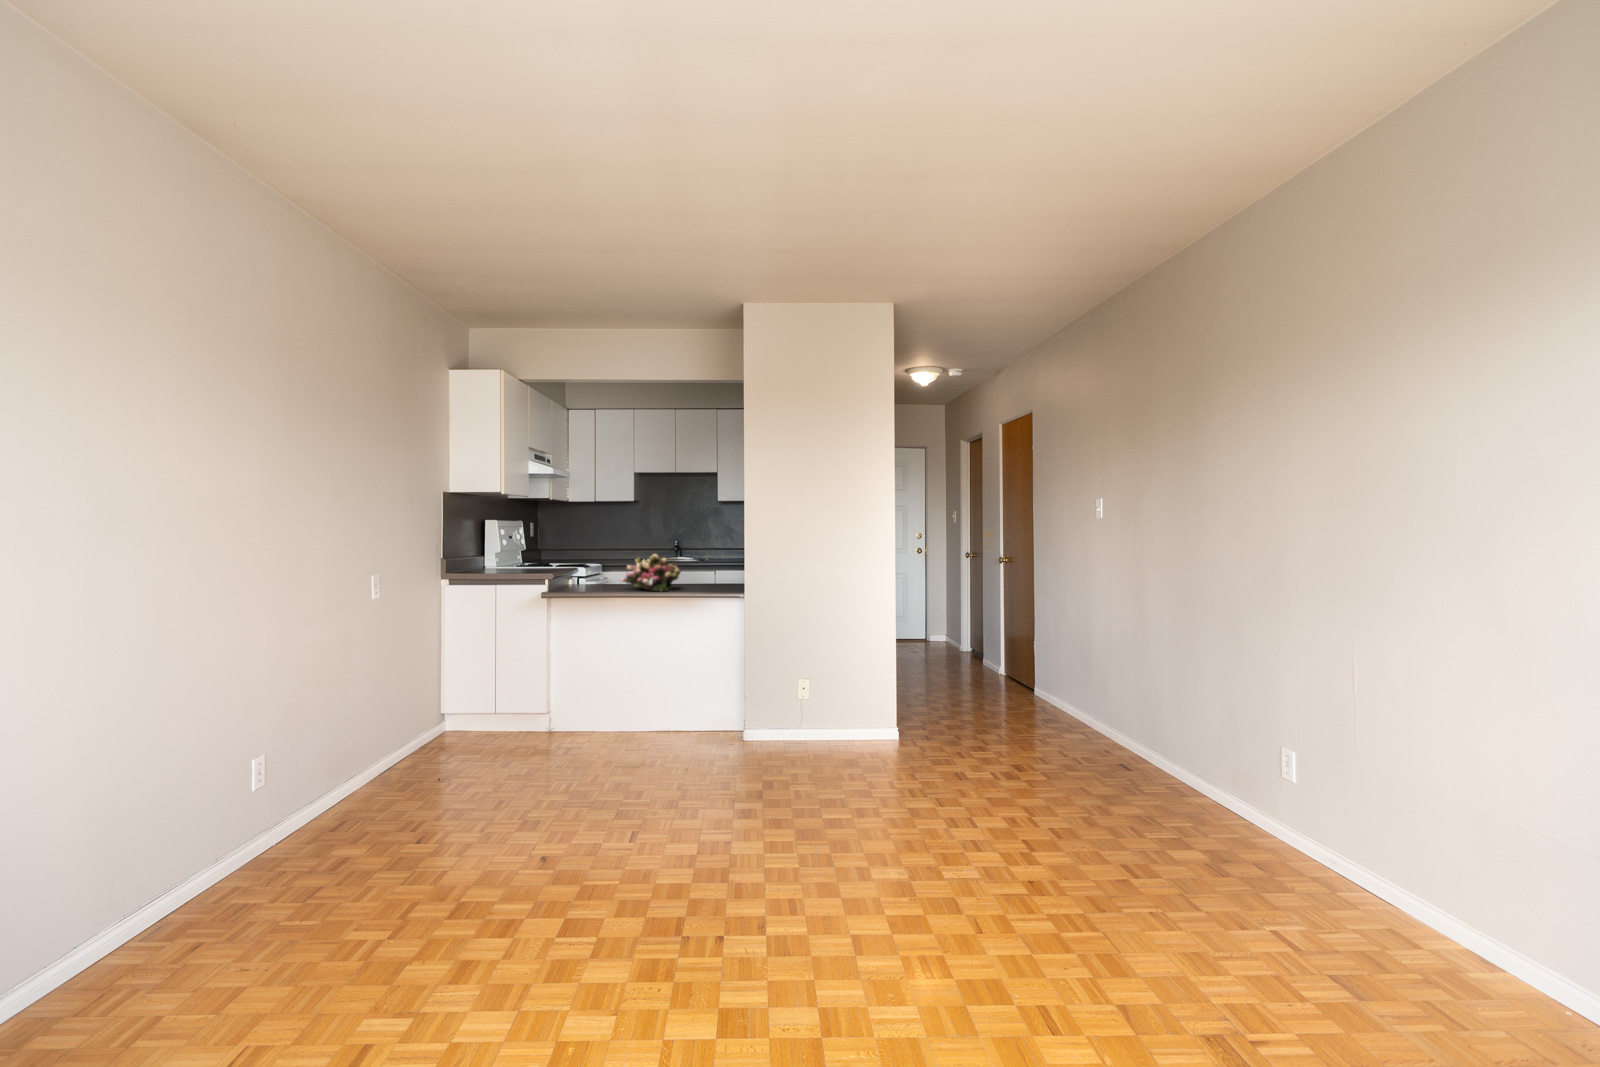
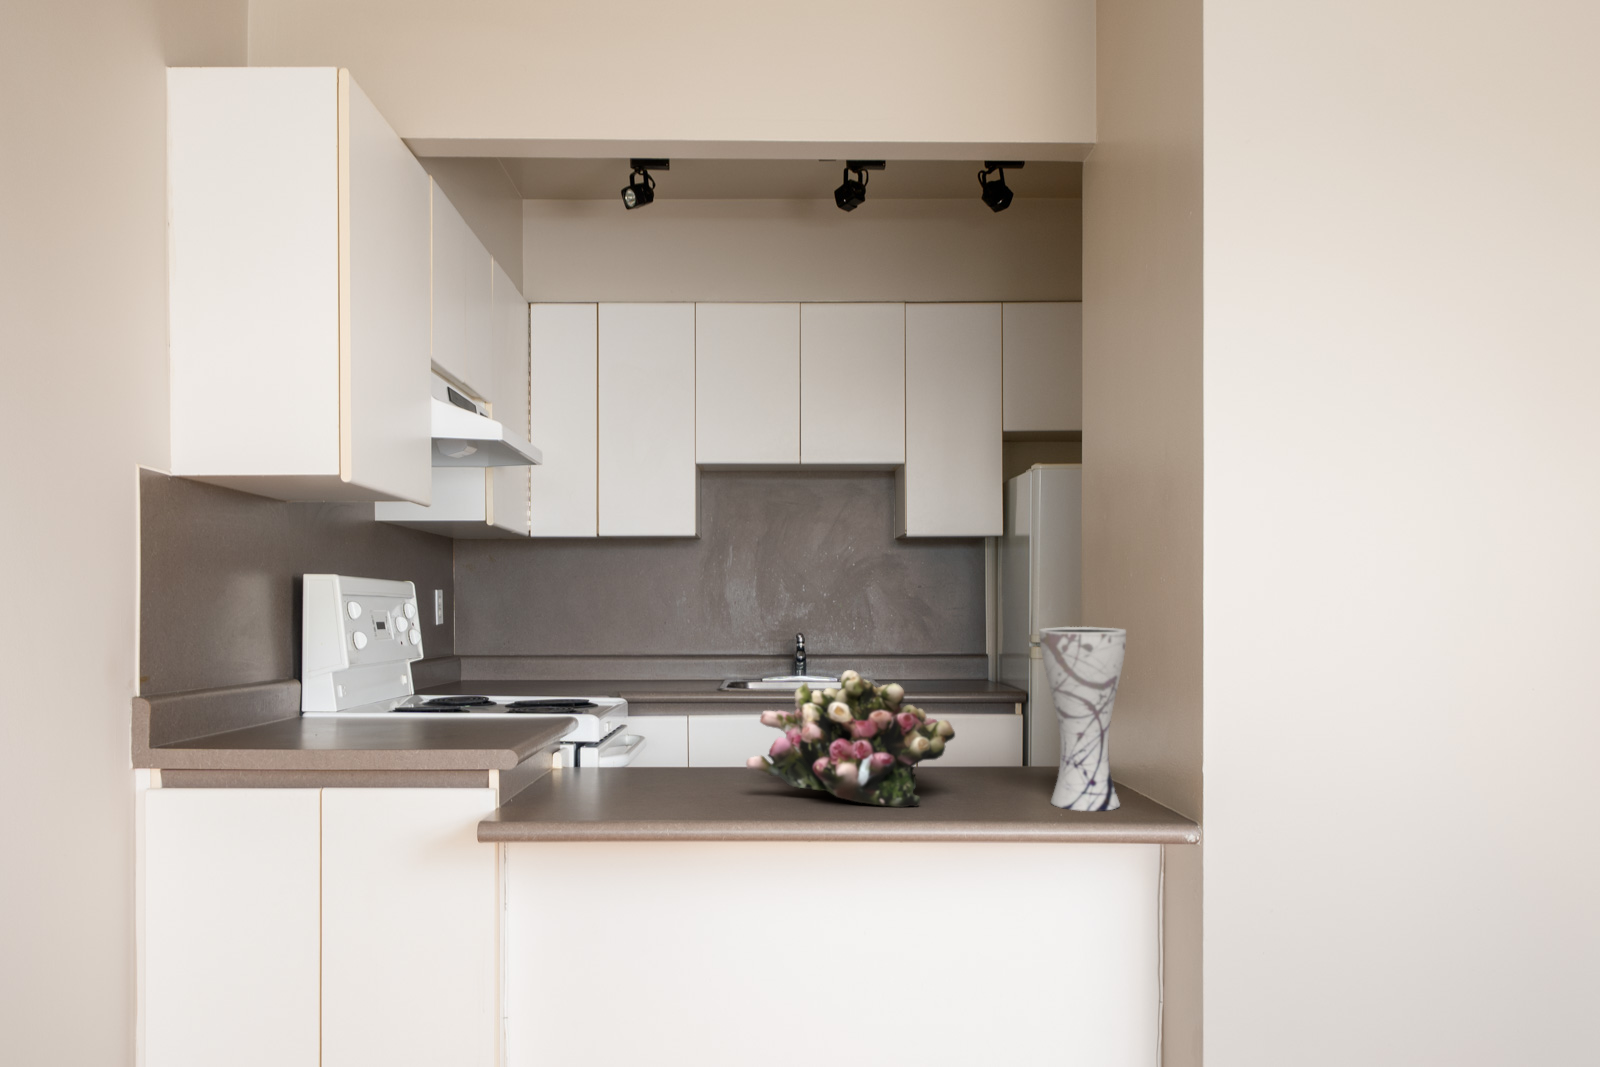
vase: none [704,542,729,593] -> present [1039,627,1126,811]

